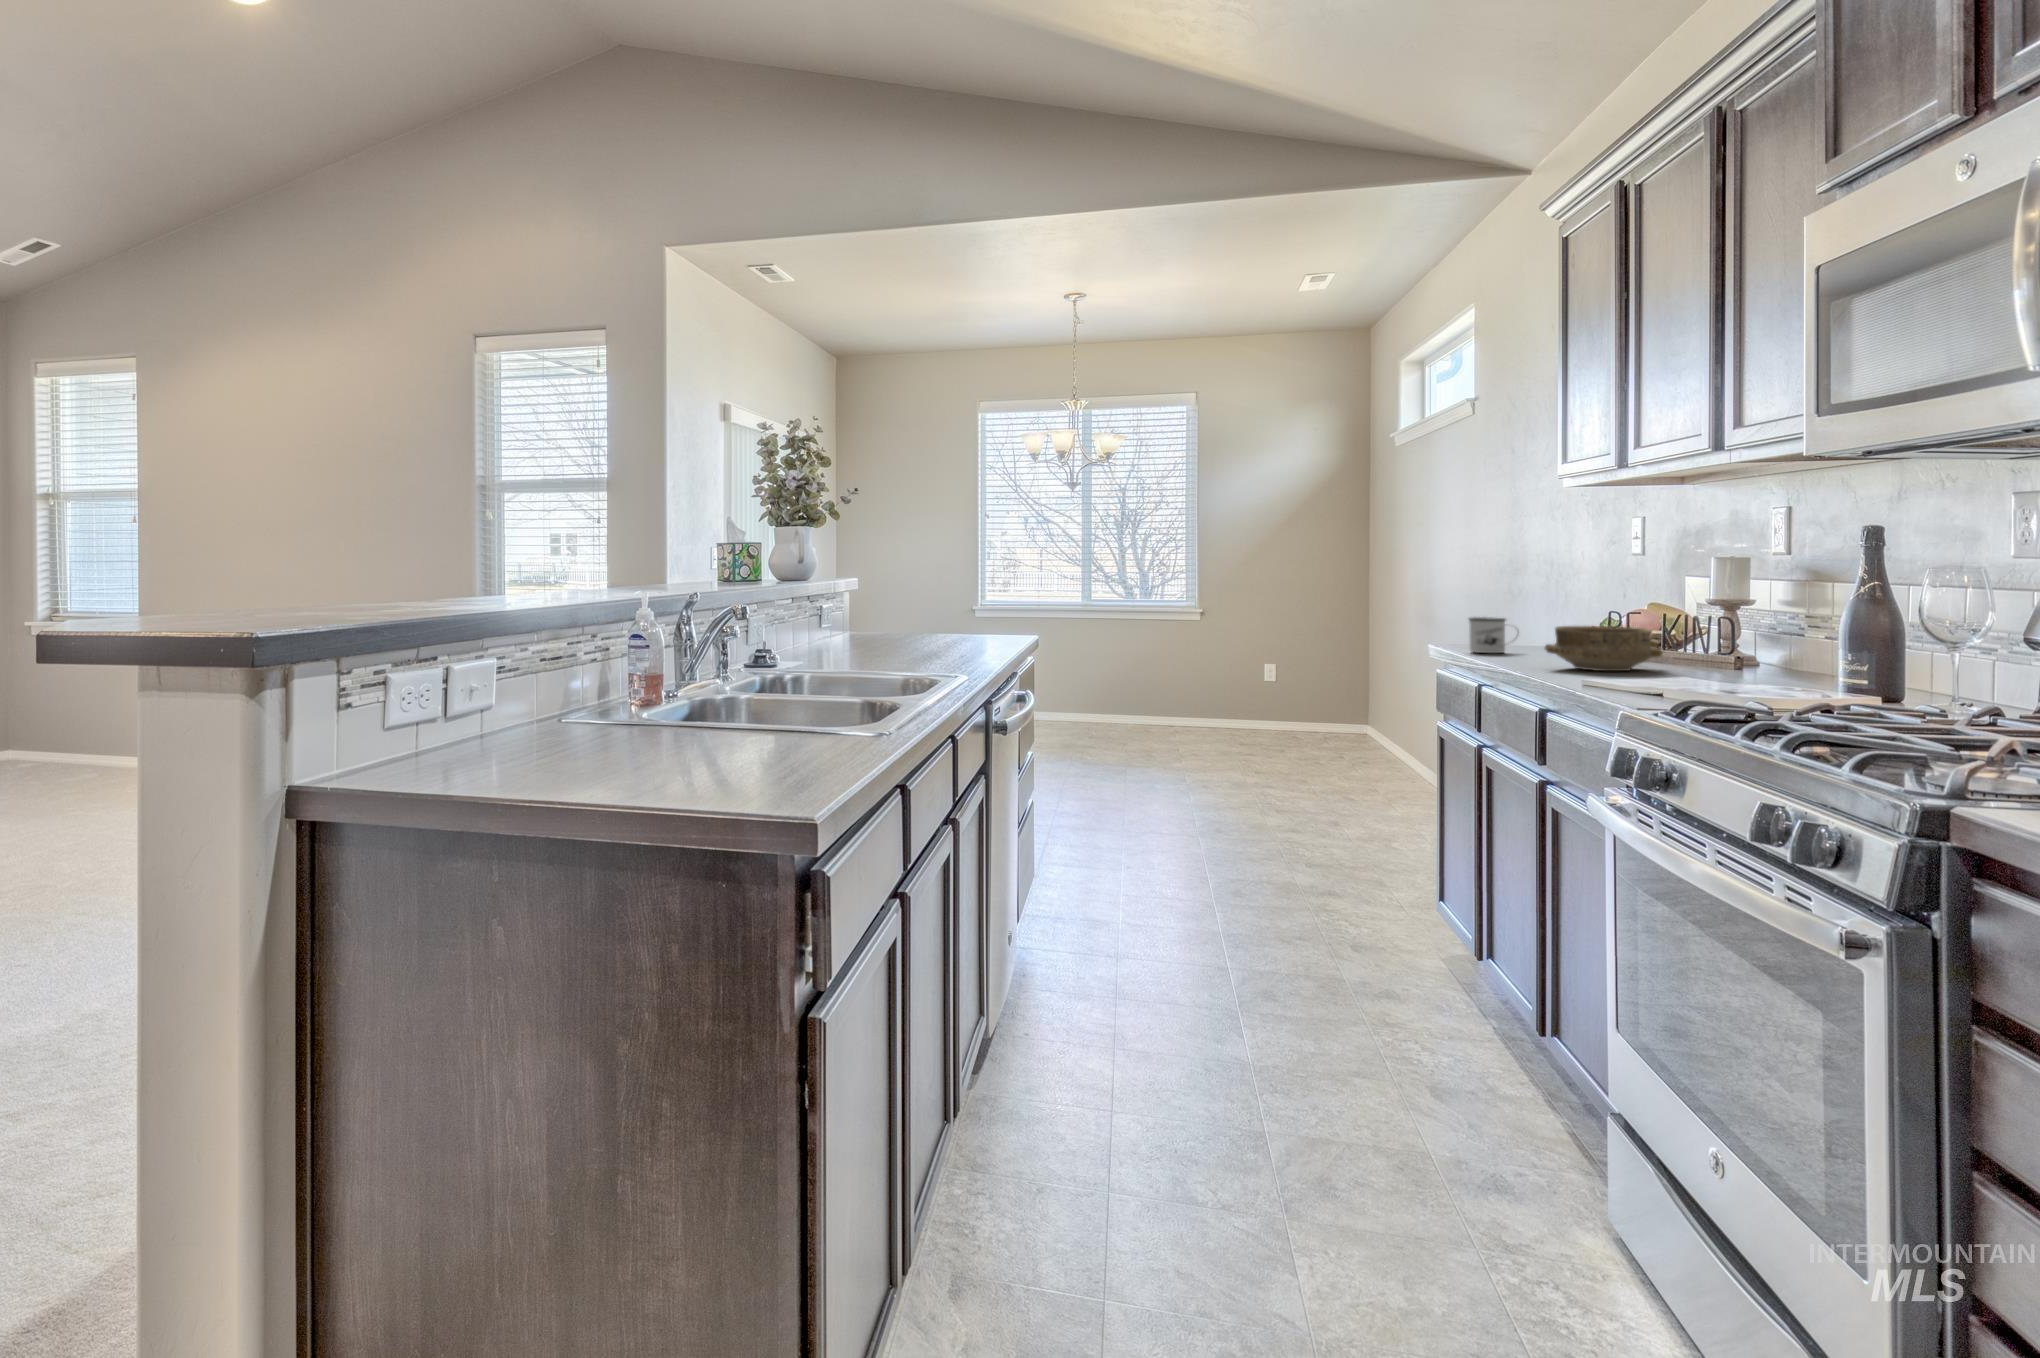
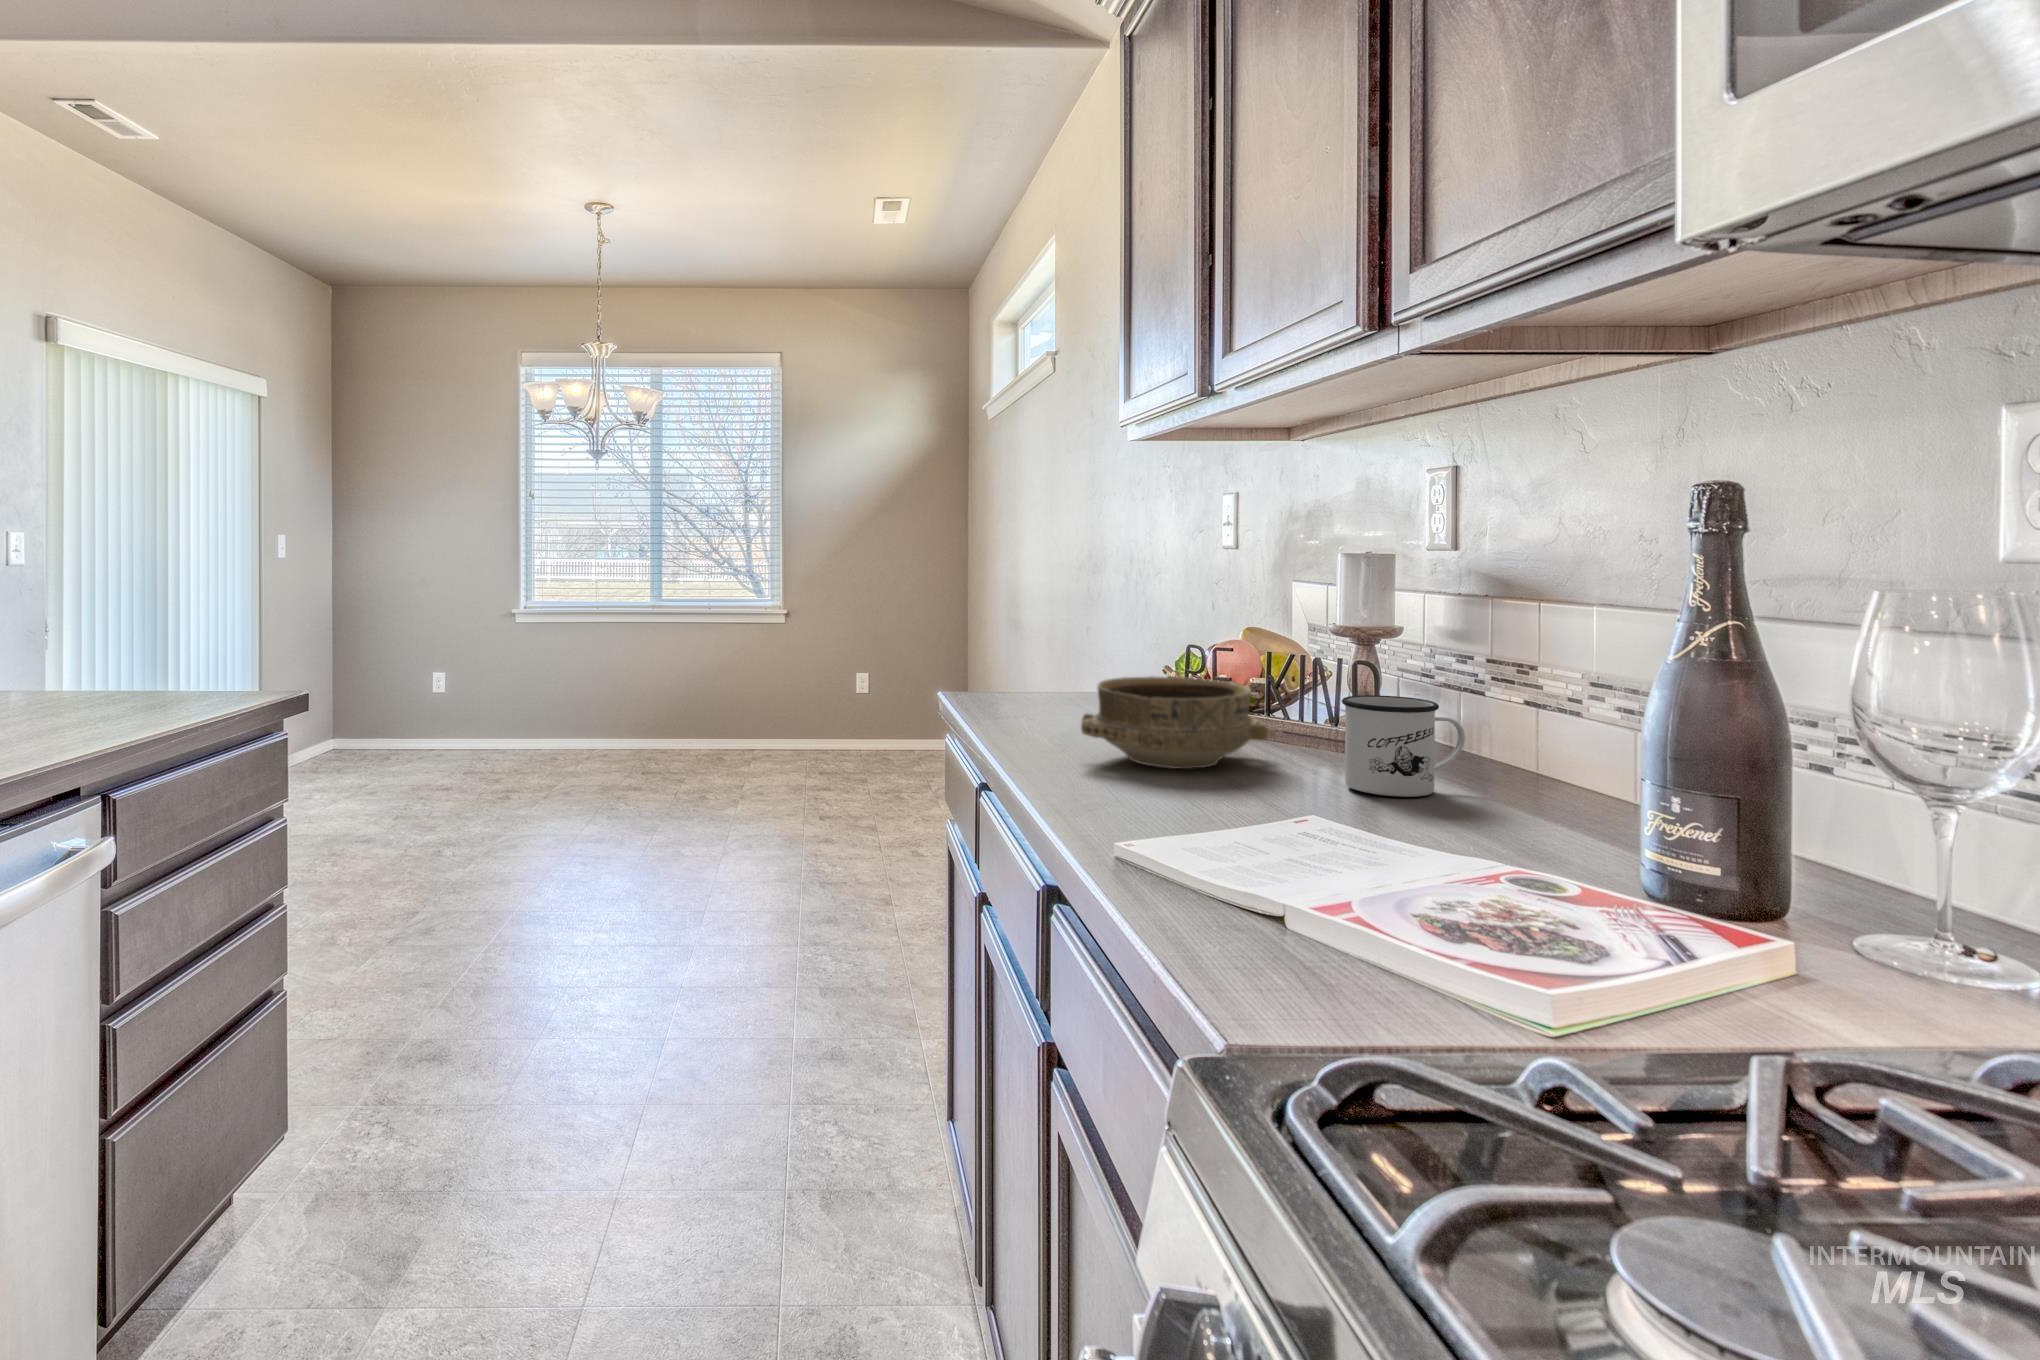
mug: present [1469,617,1519,653] -> present [1342,695,1465,797]

